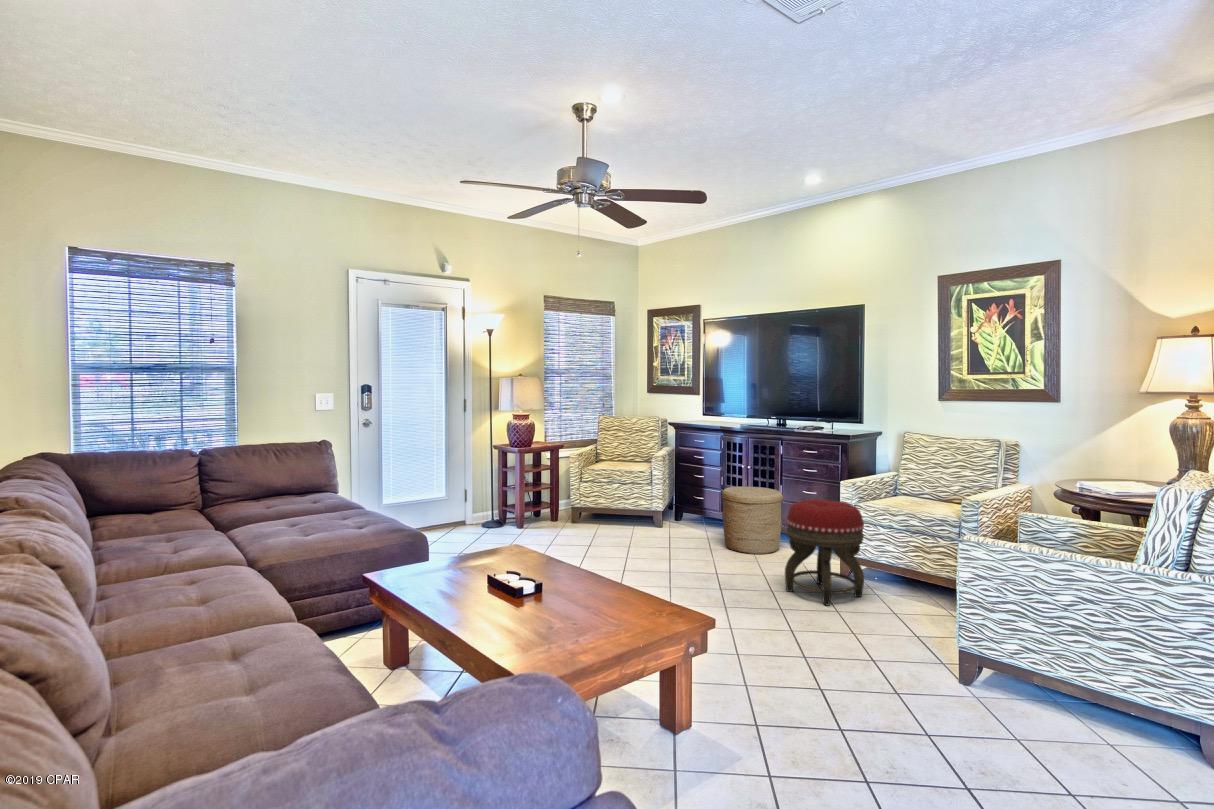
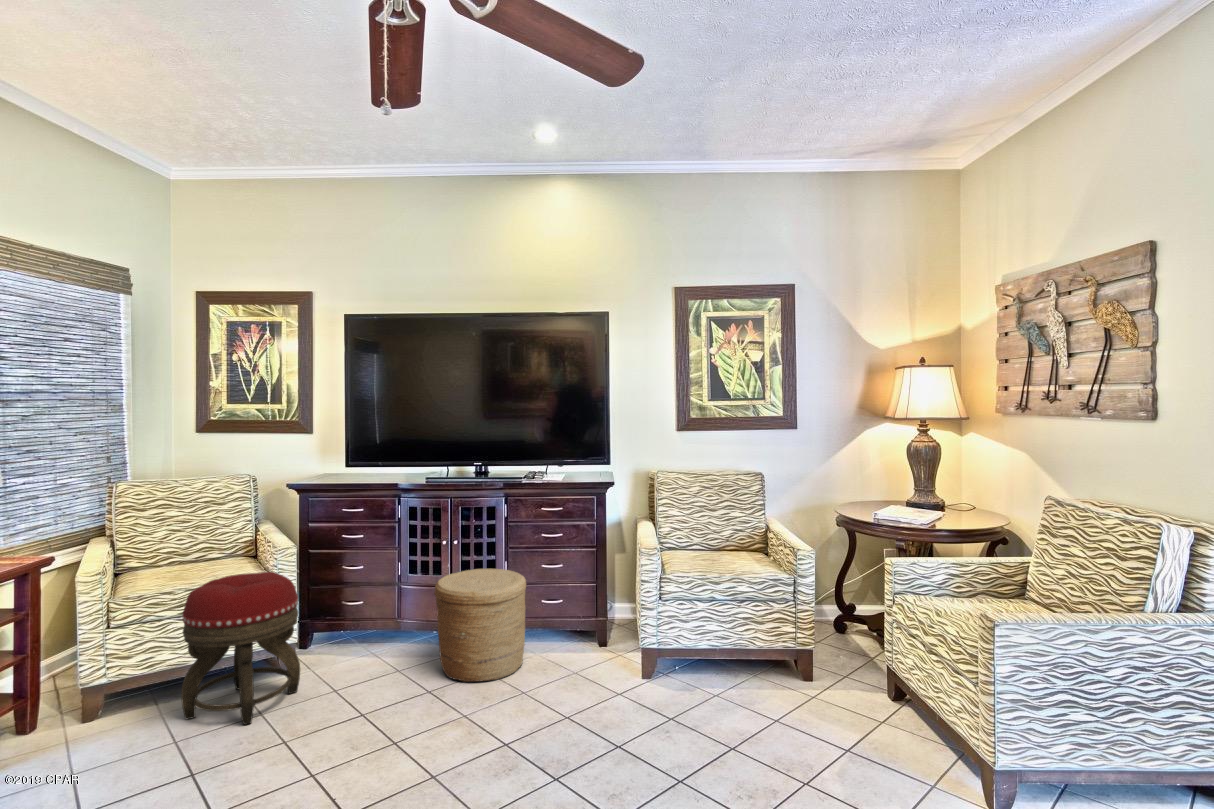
footstool: present [785,499,864,606] -> present [181,572,300,725]

